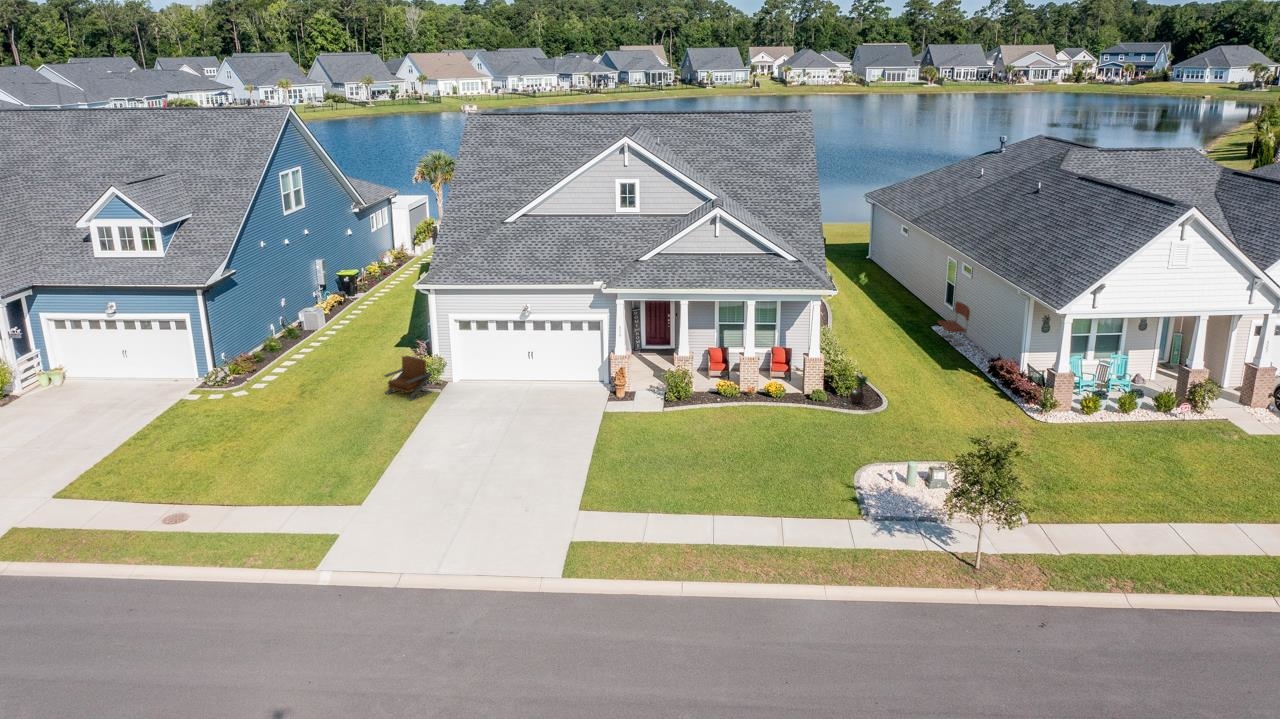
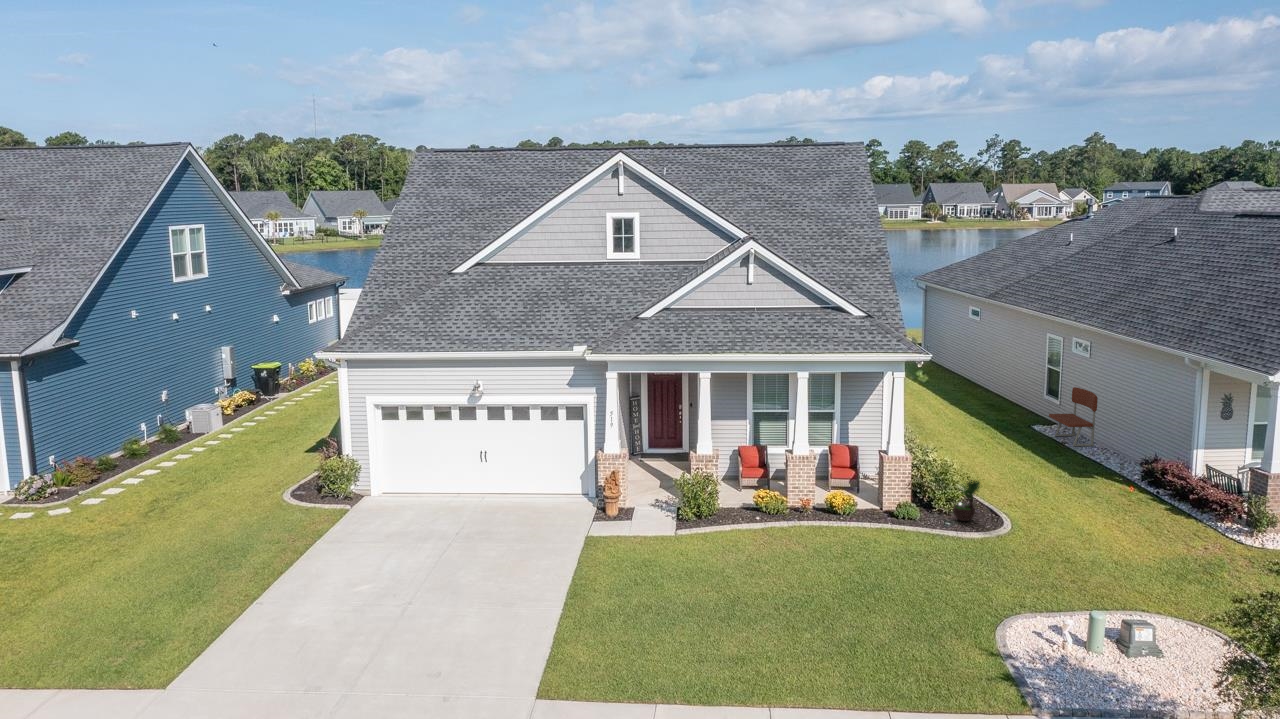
lounge chair: present [384,356,432,401] -> none [266,456,339,521]

